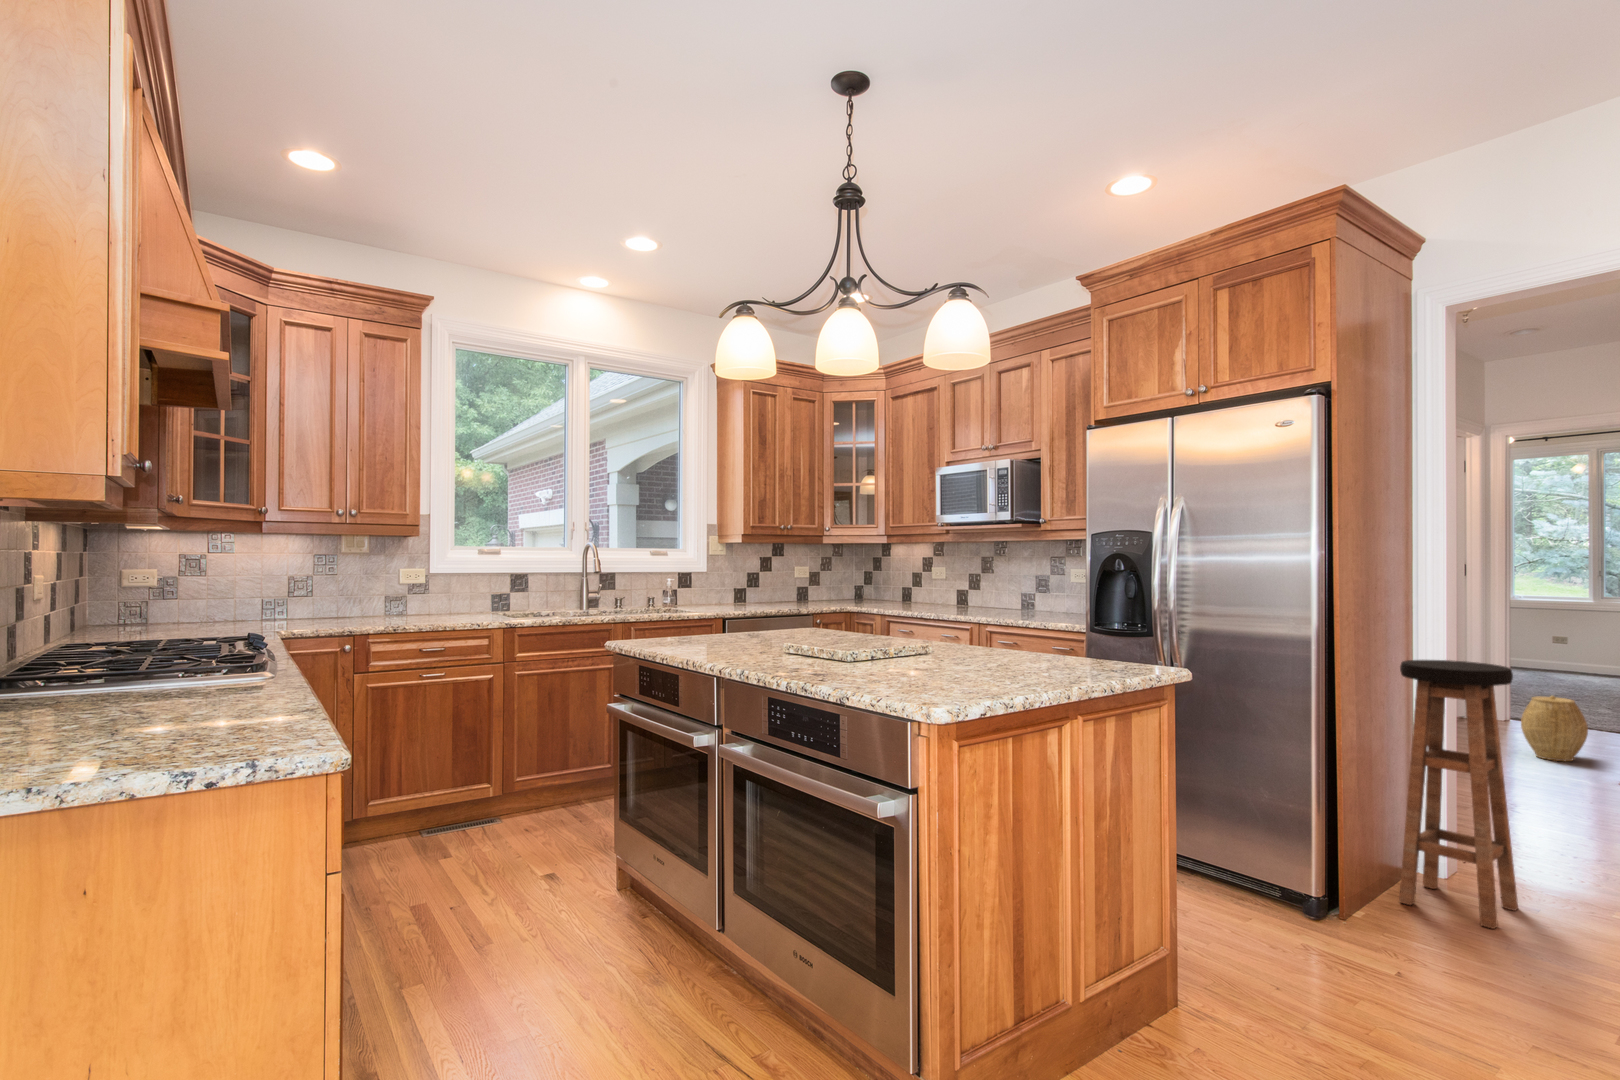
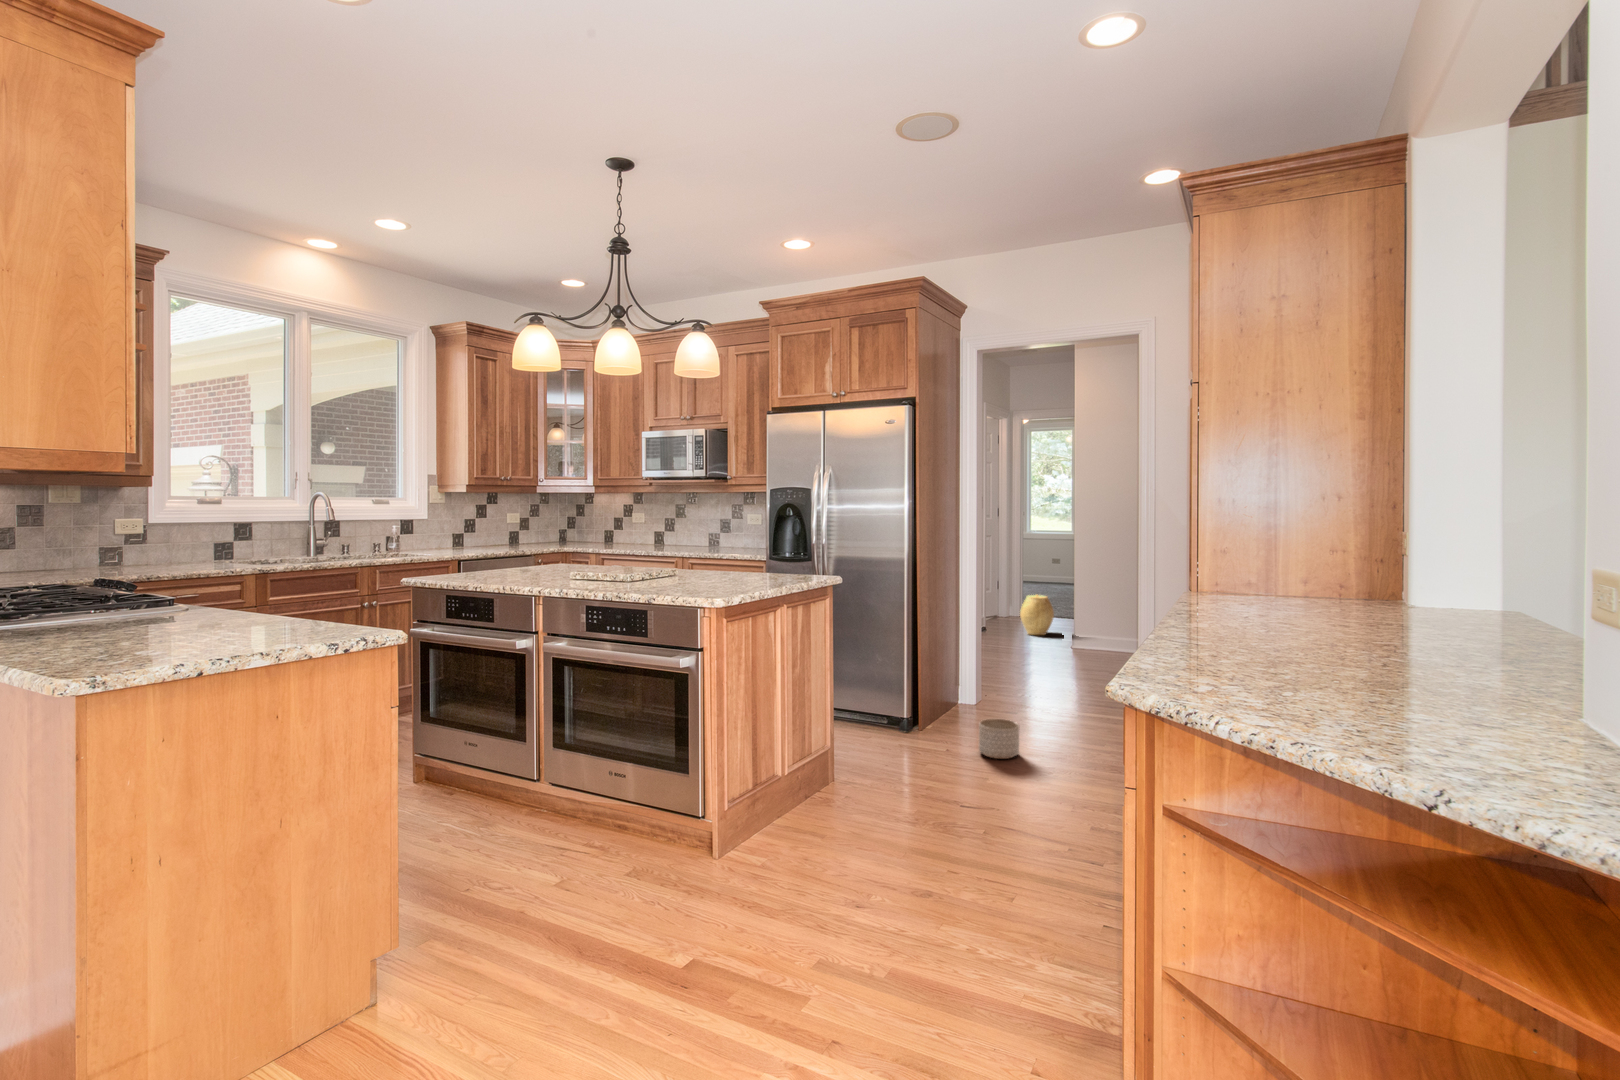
bar stool: present [1399,660,1518,929] -> none [949,569,1008,722]
planter: none [1465,935,1559,1023] -> present [979,719,1019,759]

